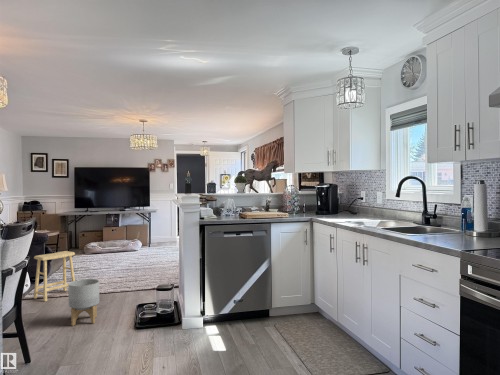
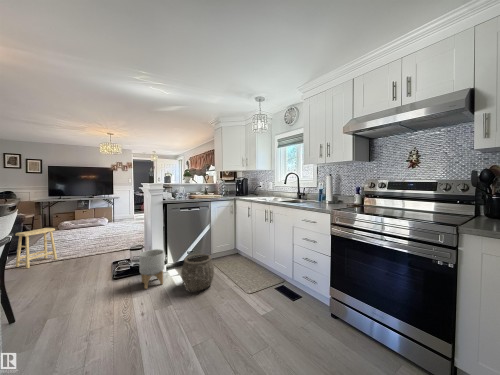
planter: present [68,279,99,326] -> present [139,249,164,289]
woven basket: none [218,305,268,363] -> present [181,254,214,291]

